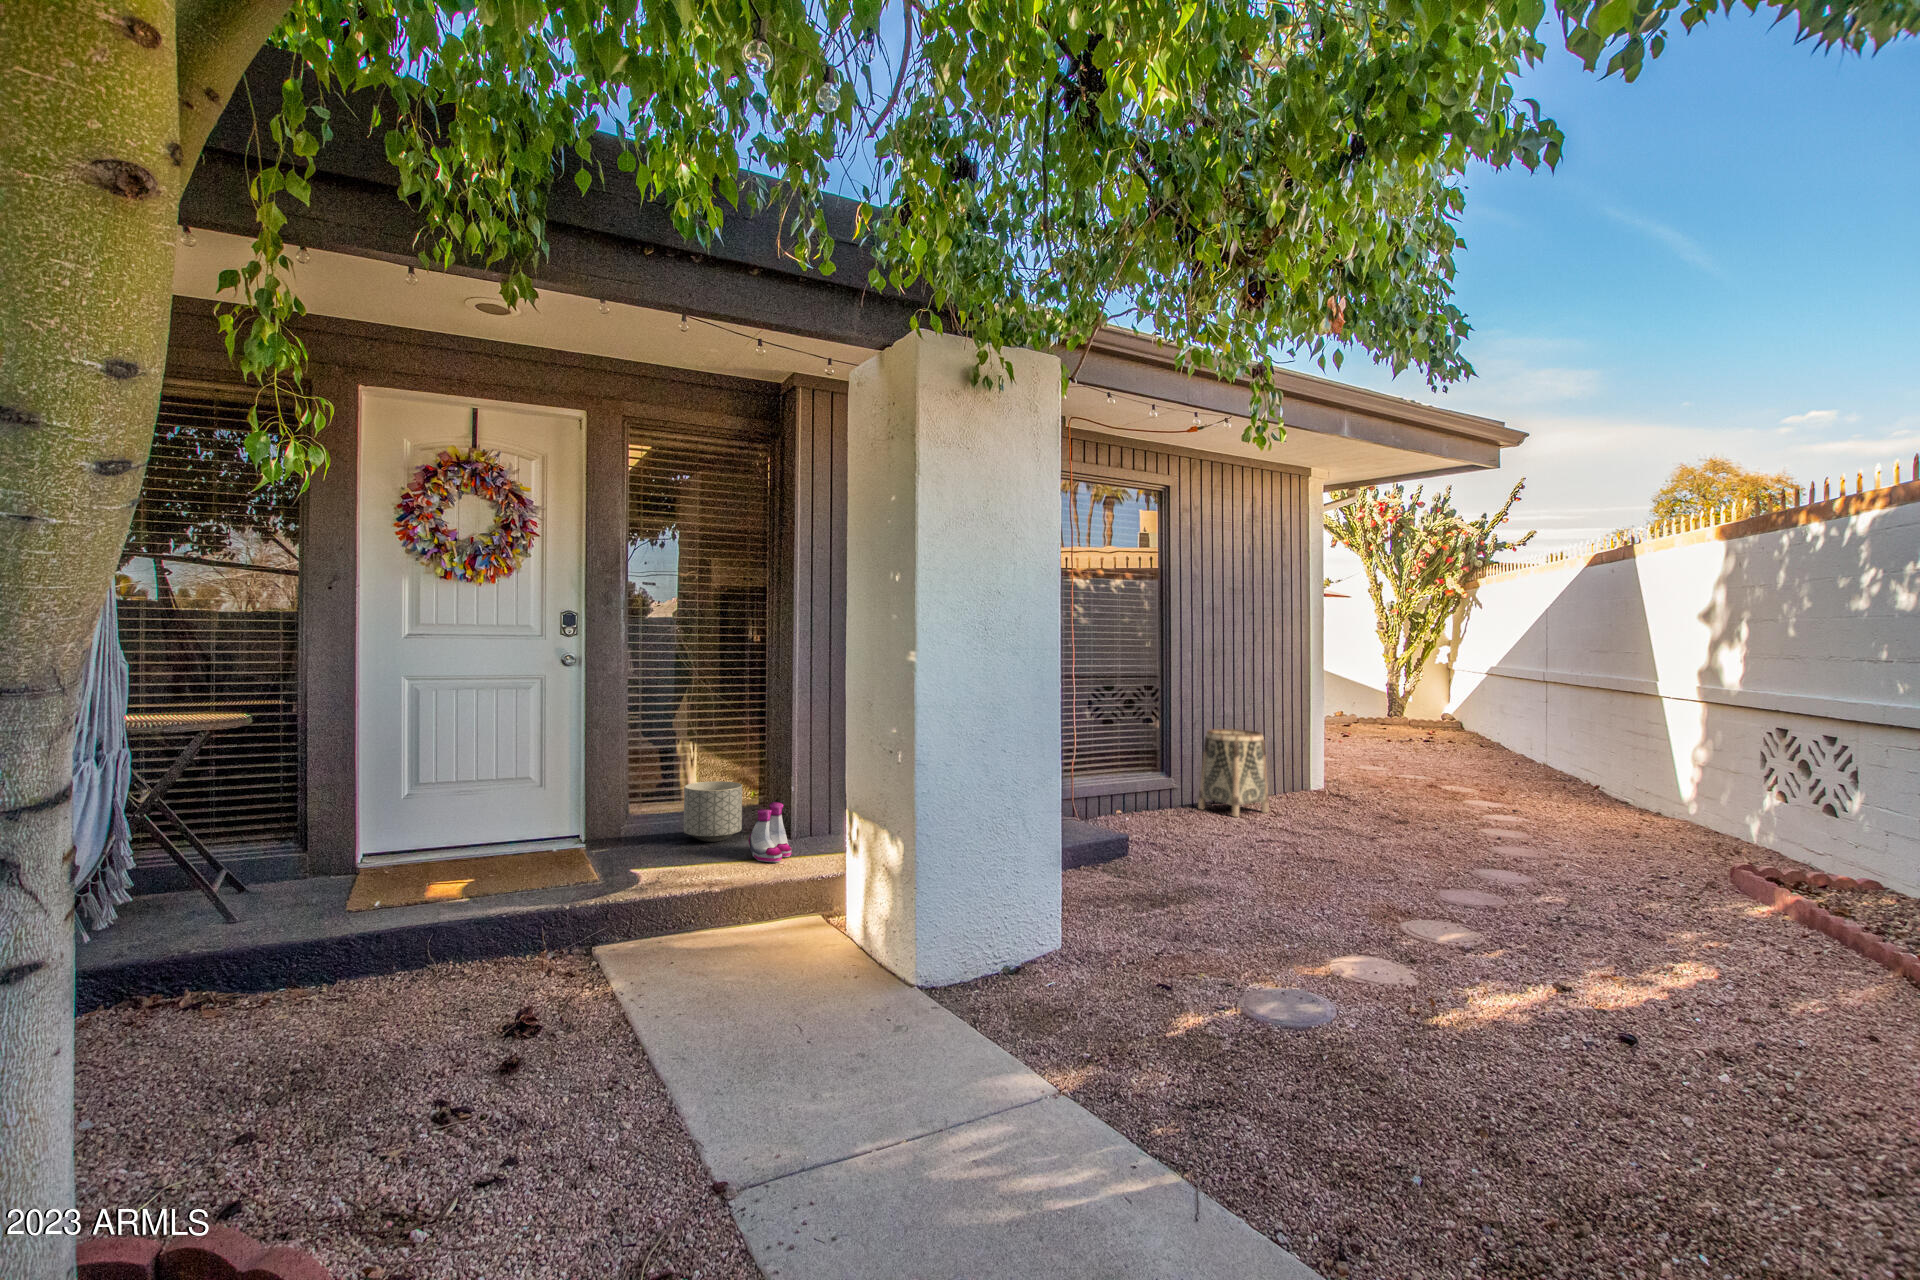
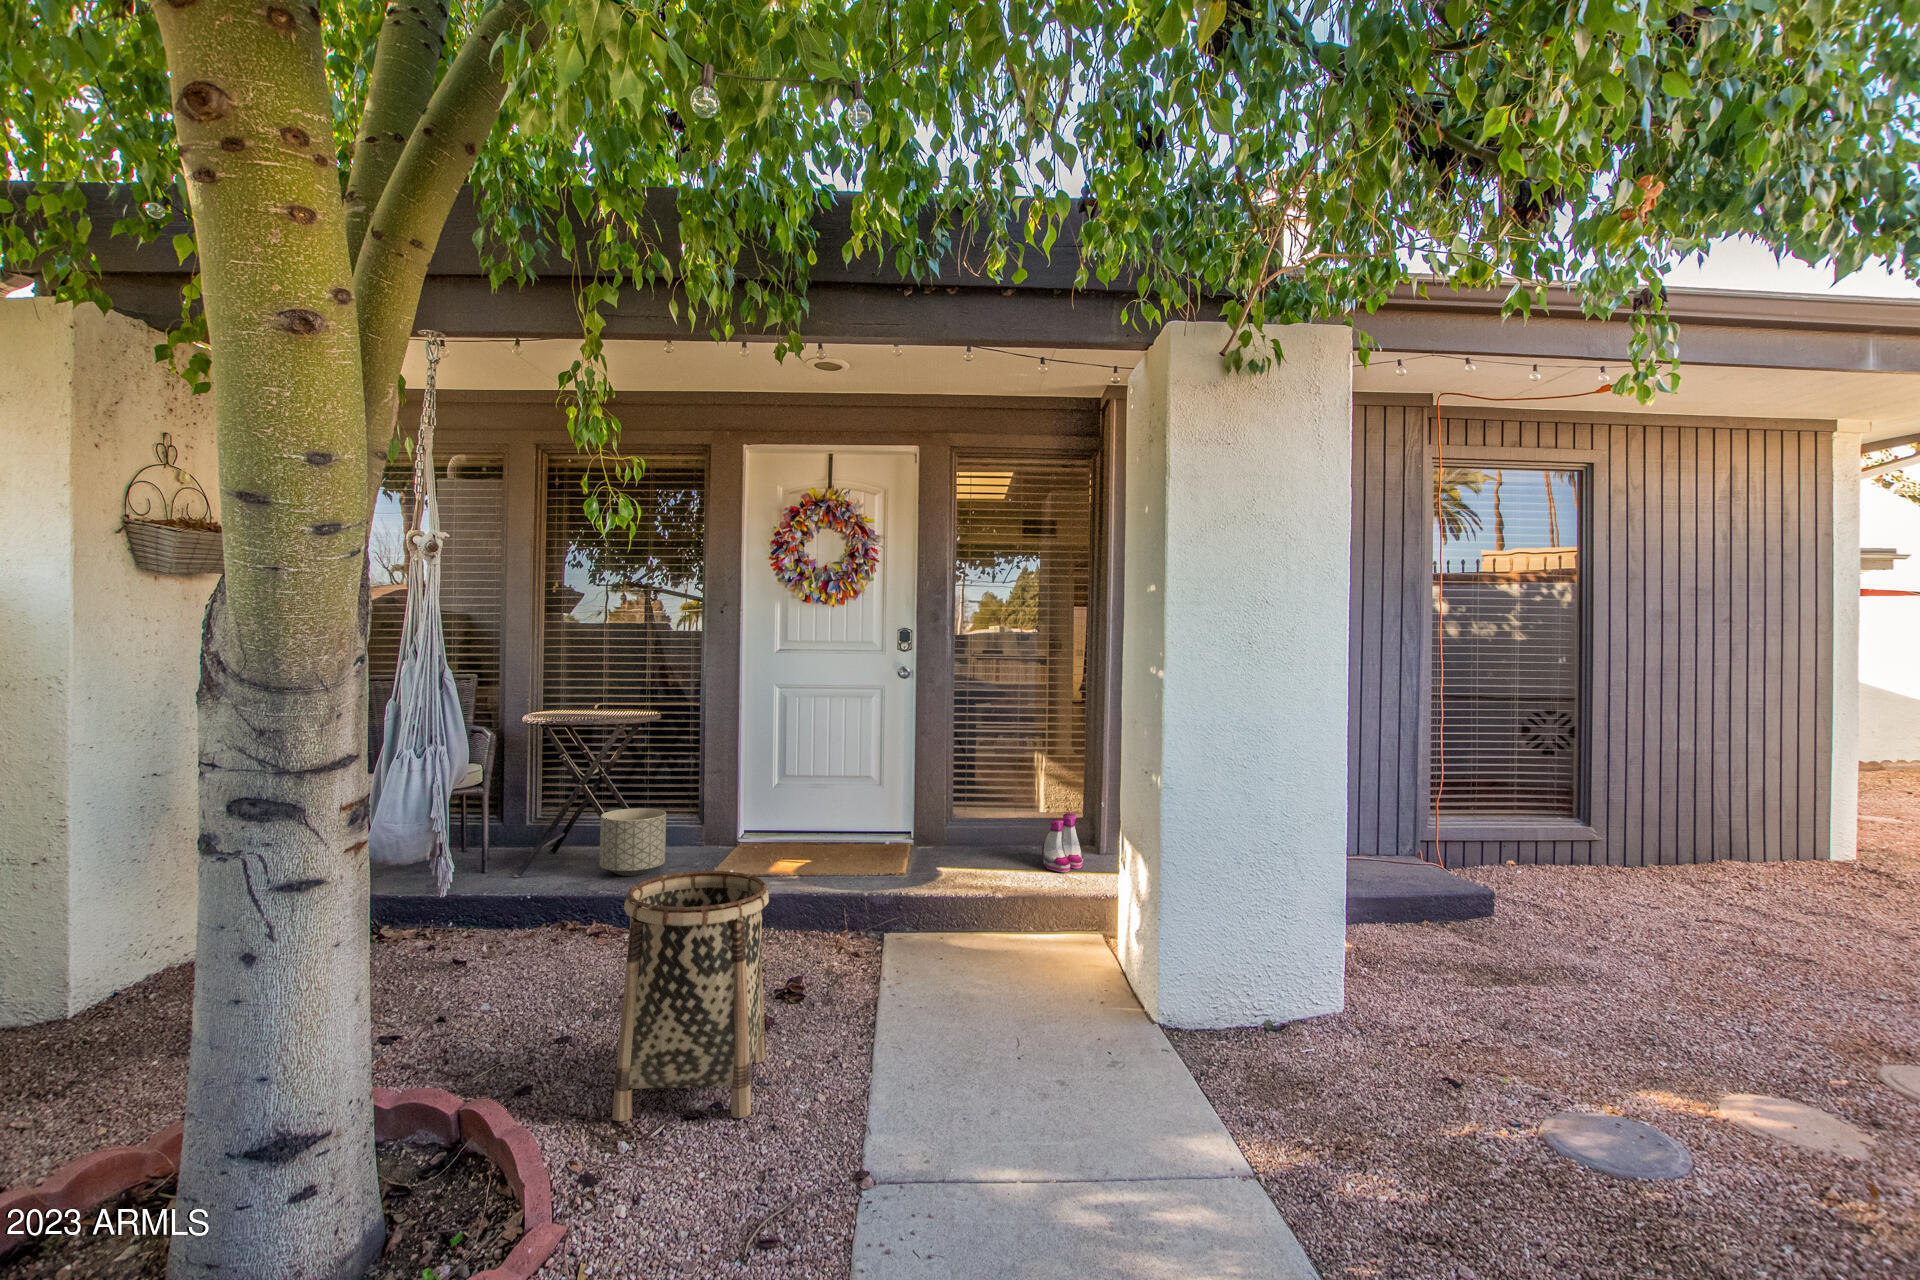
basket: present [1198,729,1269,817] -> present [612,871,769,1121]
planter: present [684,781,742,842] -> present [600,808,666,876]

